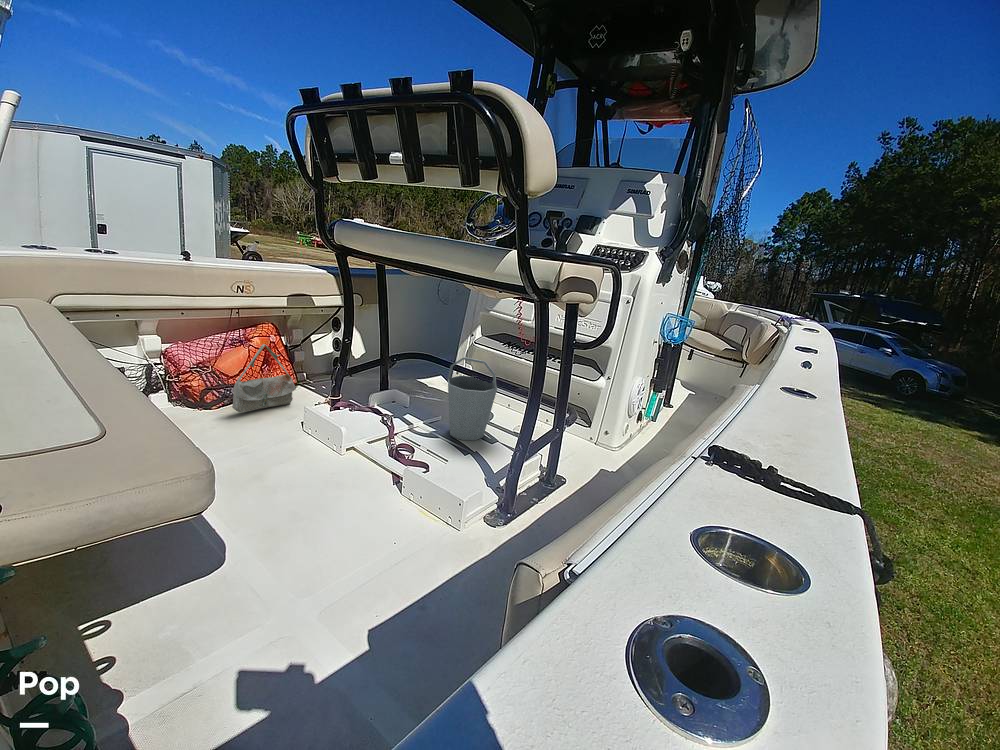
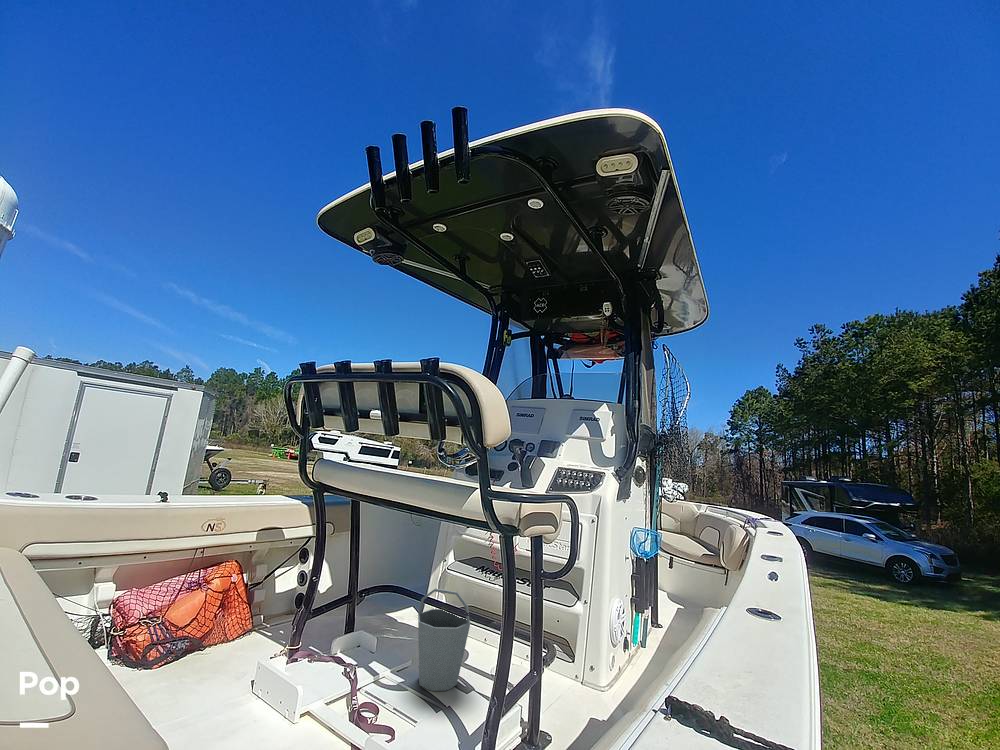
bag: present [232,344,296,412] -> none [175,587,252,673]

